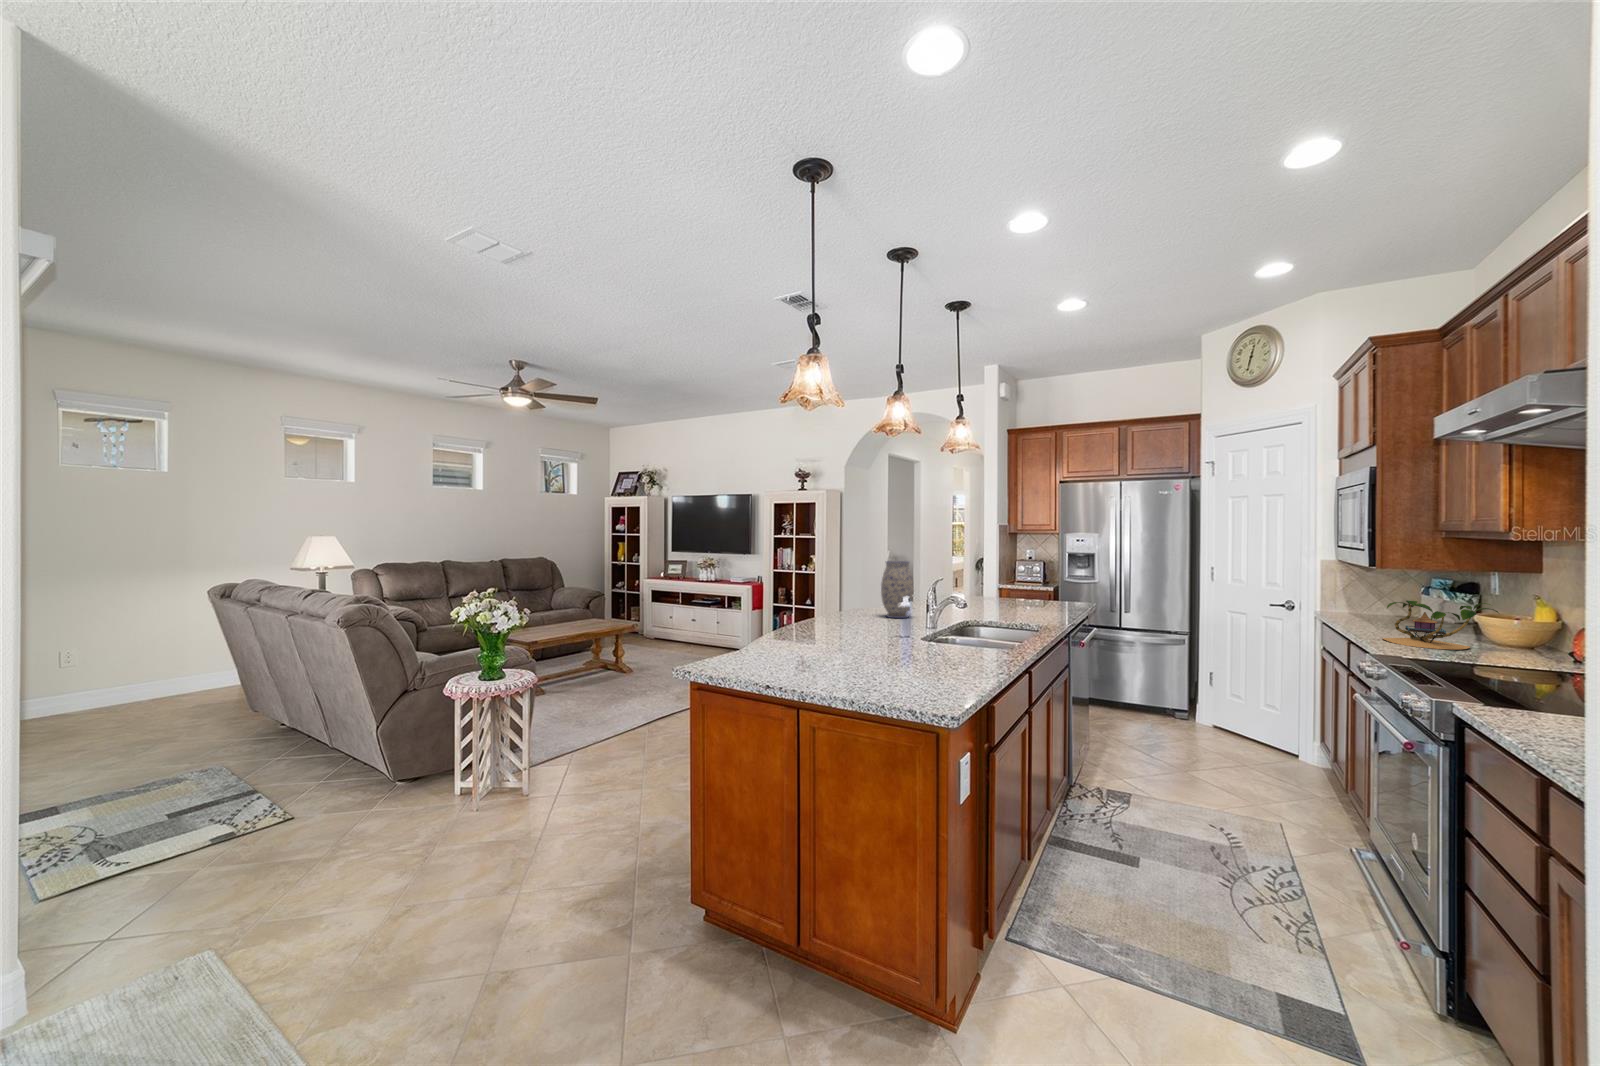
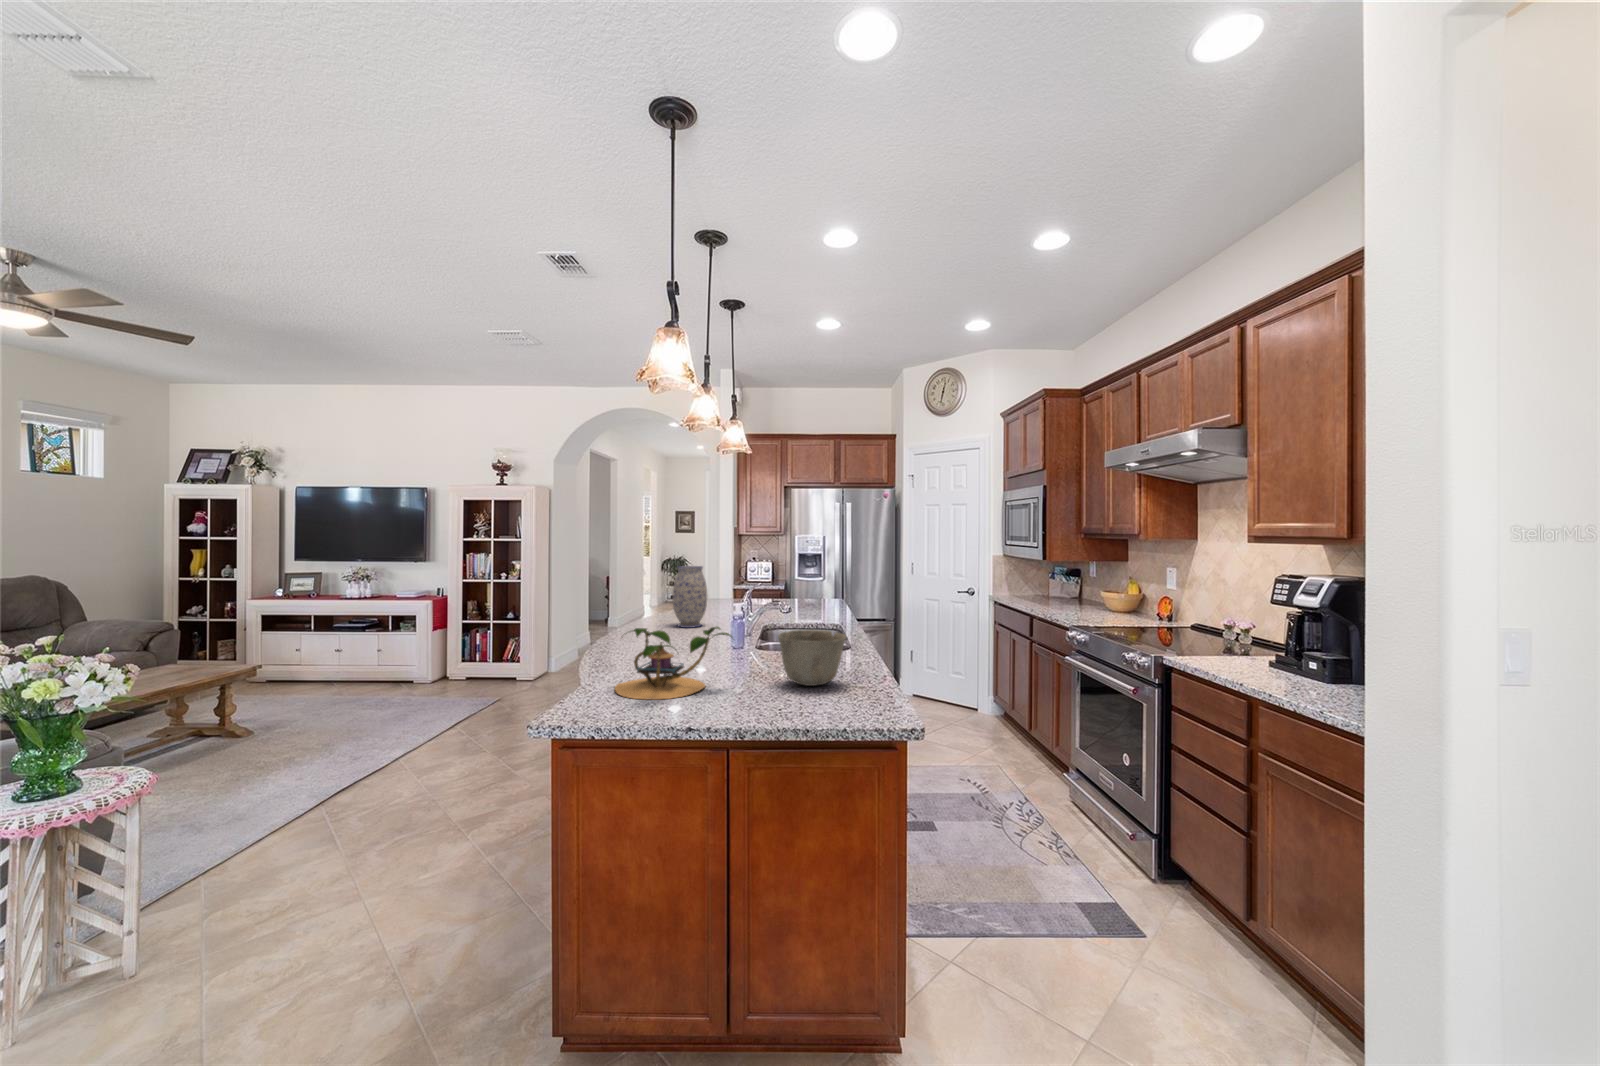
plant: present [1383,601,1499,650] -> present [615,627,732,700]
ceramic bowl: none [884,620,949,672] -> present [778,630,846,686]

